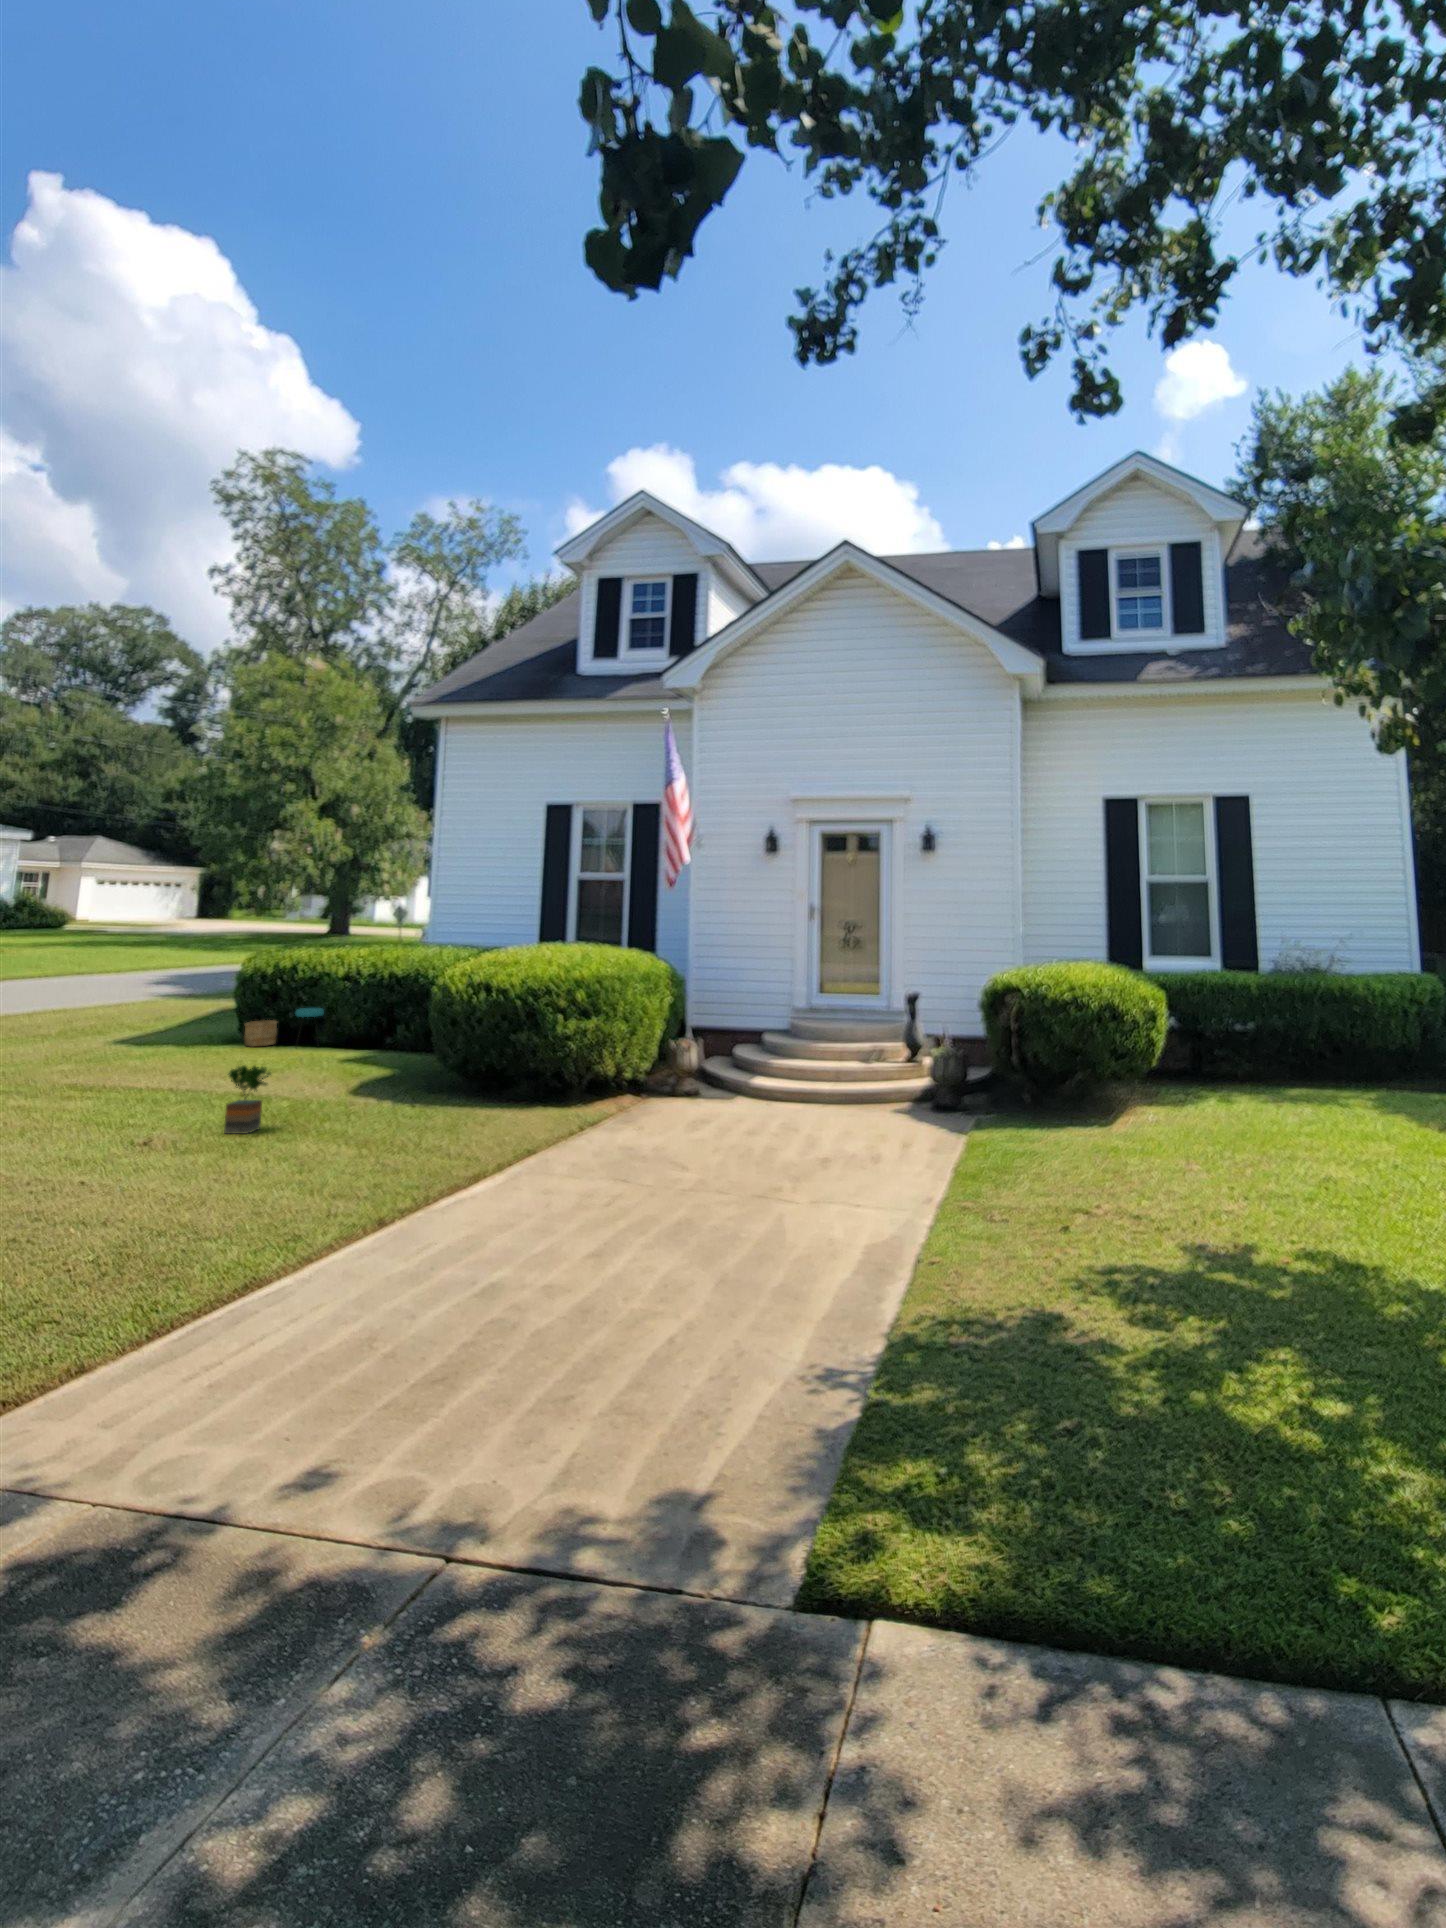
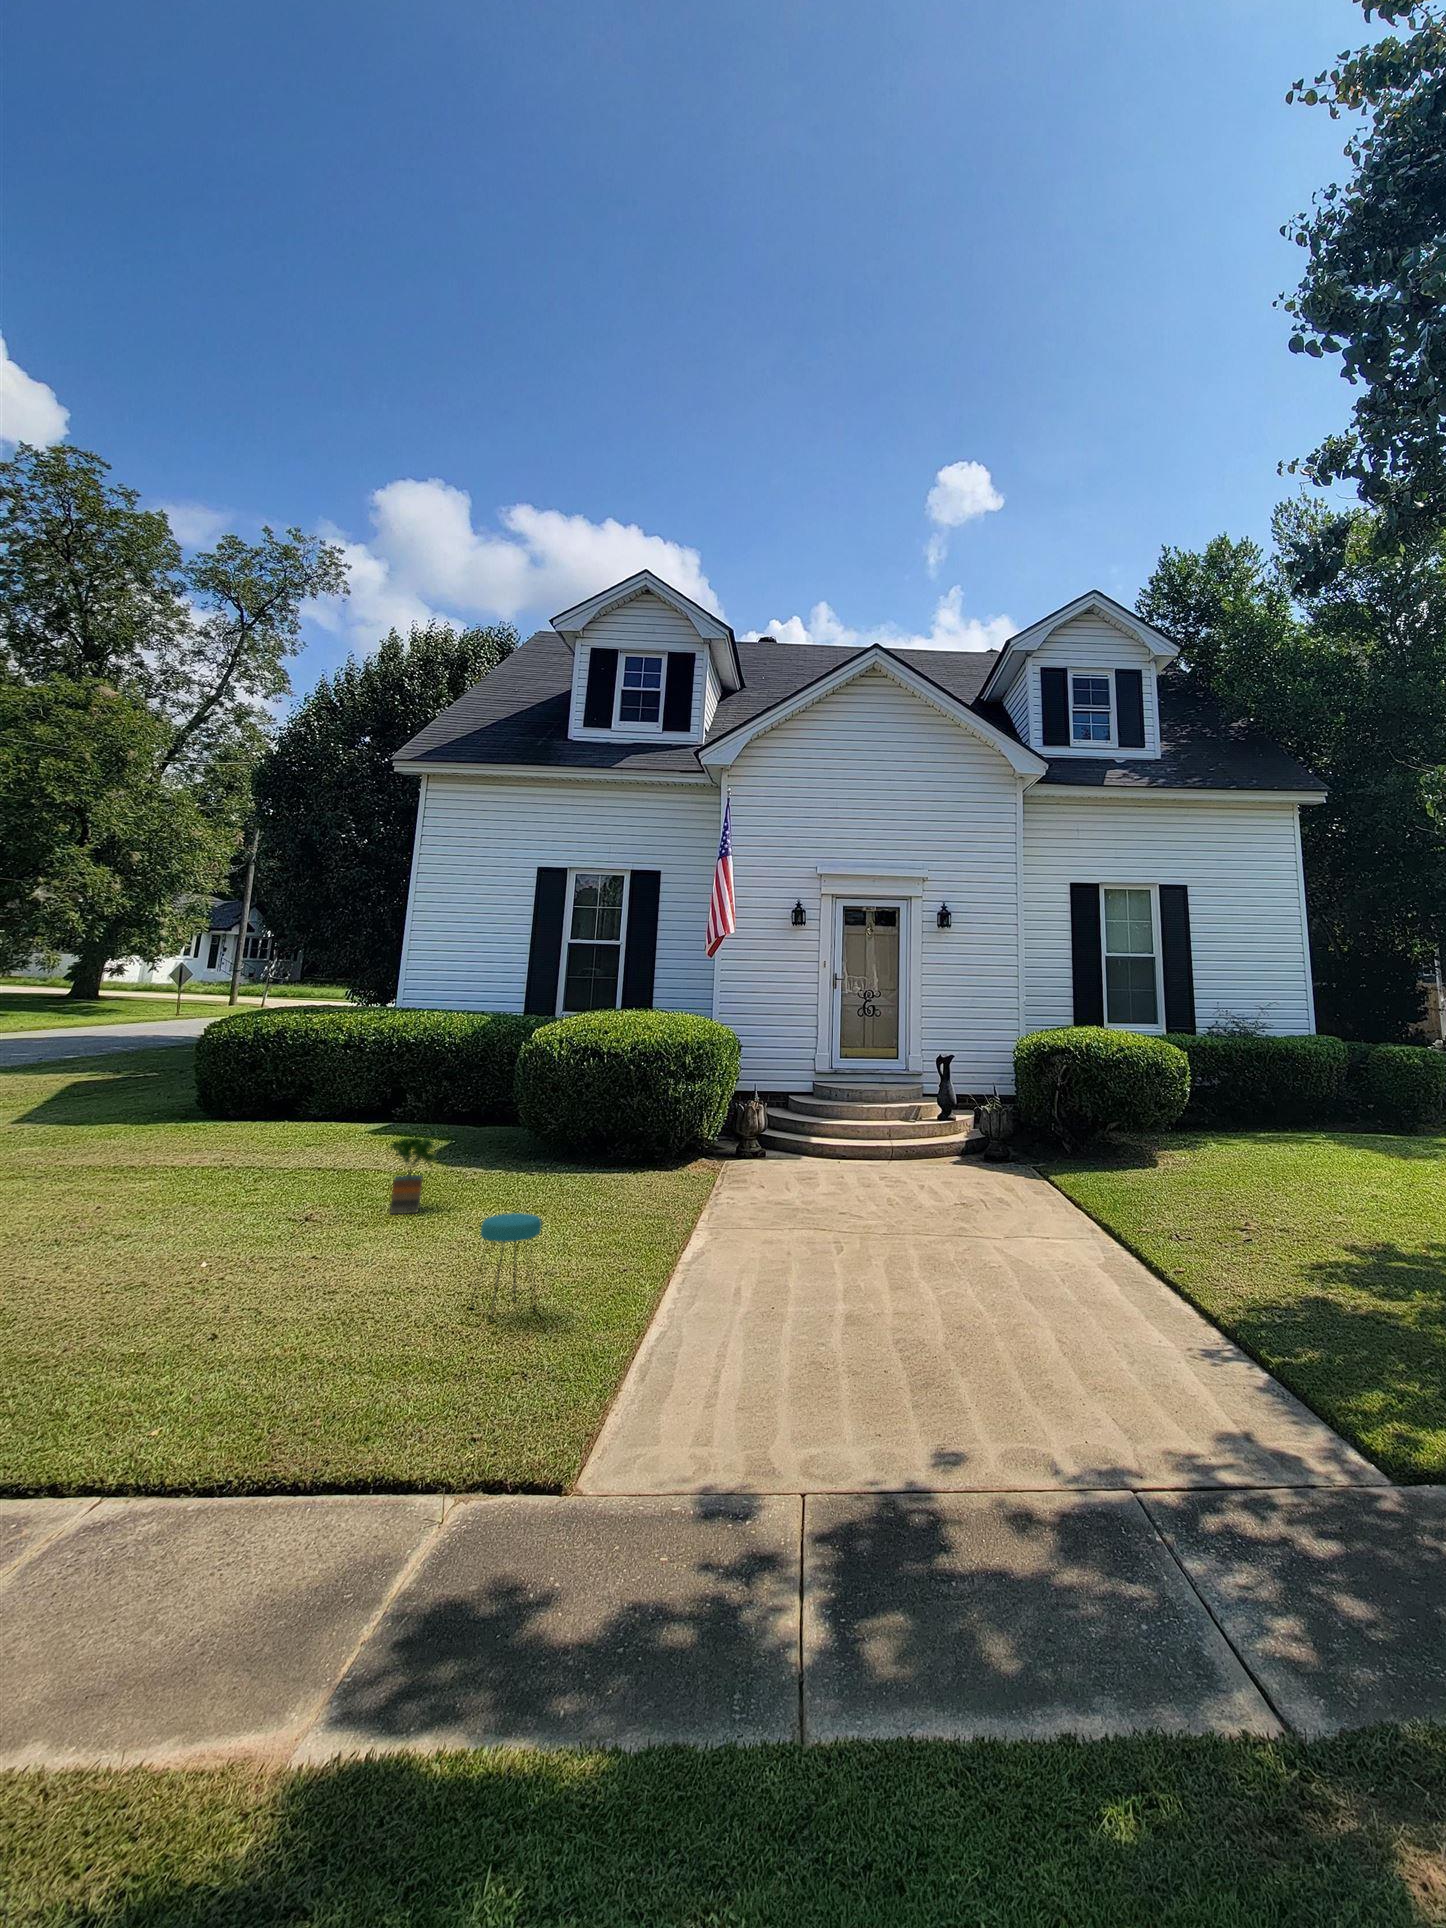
stool: present [296,1008,324,1046] -> present [470,1213,542,1320]
wooden bucket: present [244,1020,277,1047] -> none [205,1090,245,1120]

